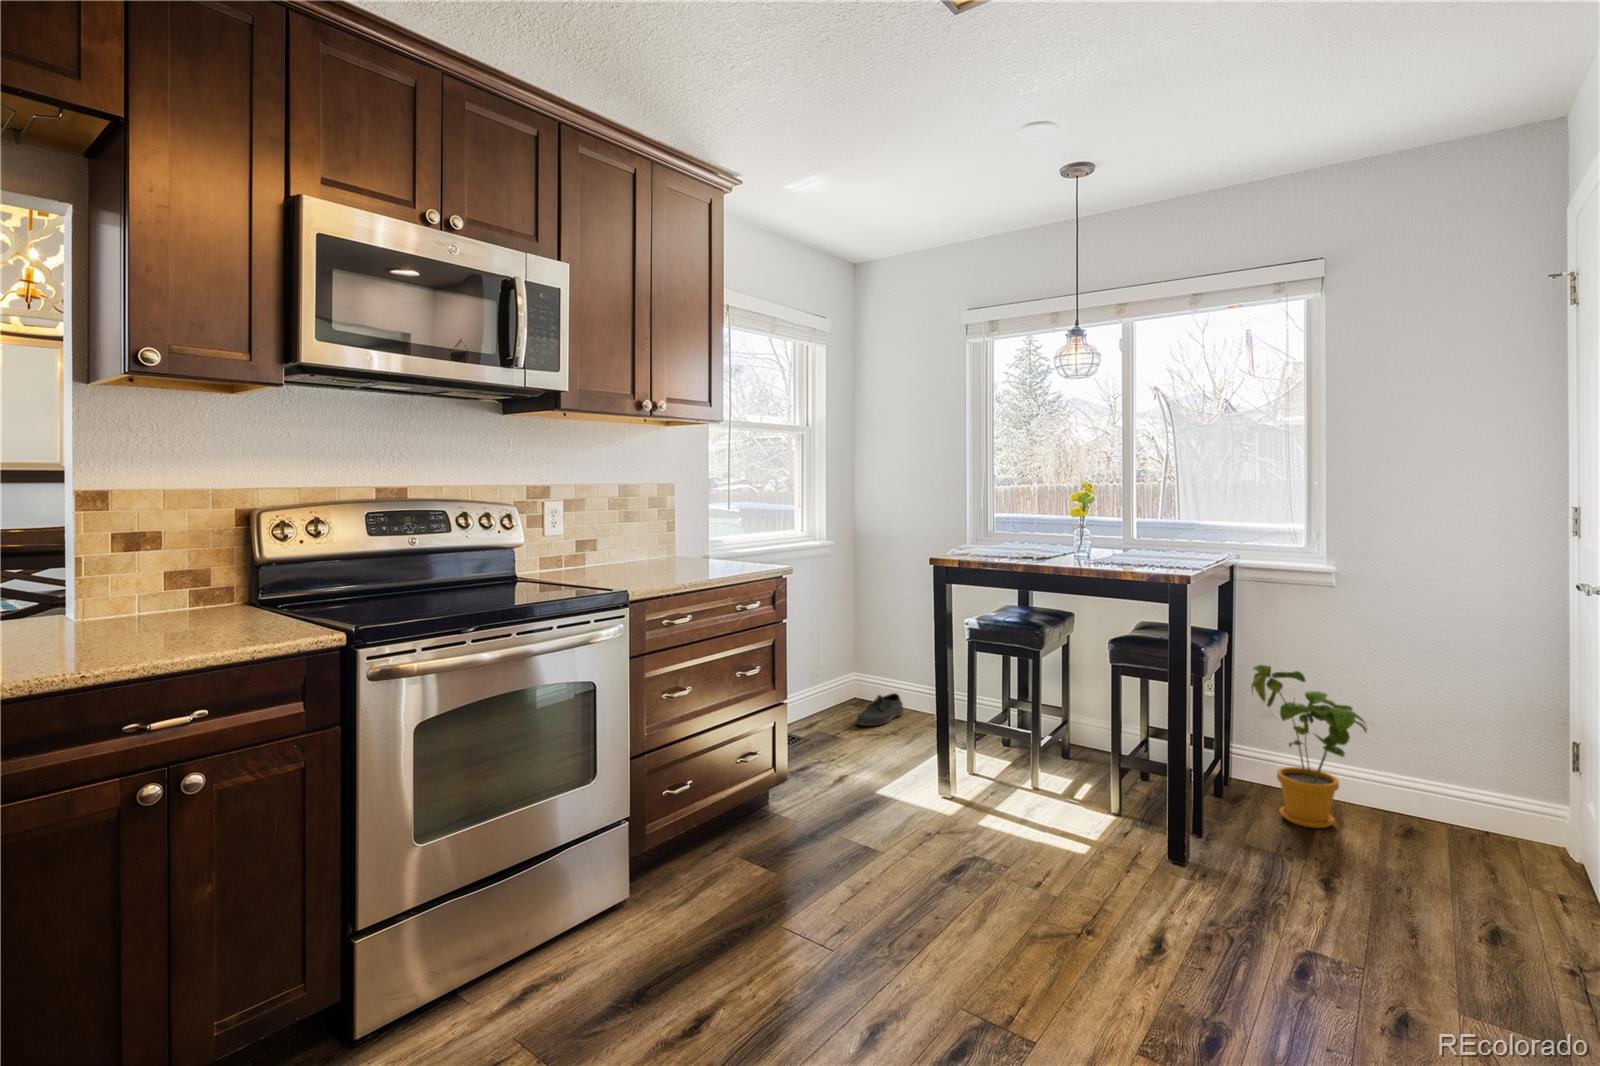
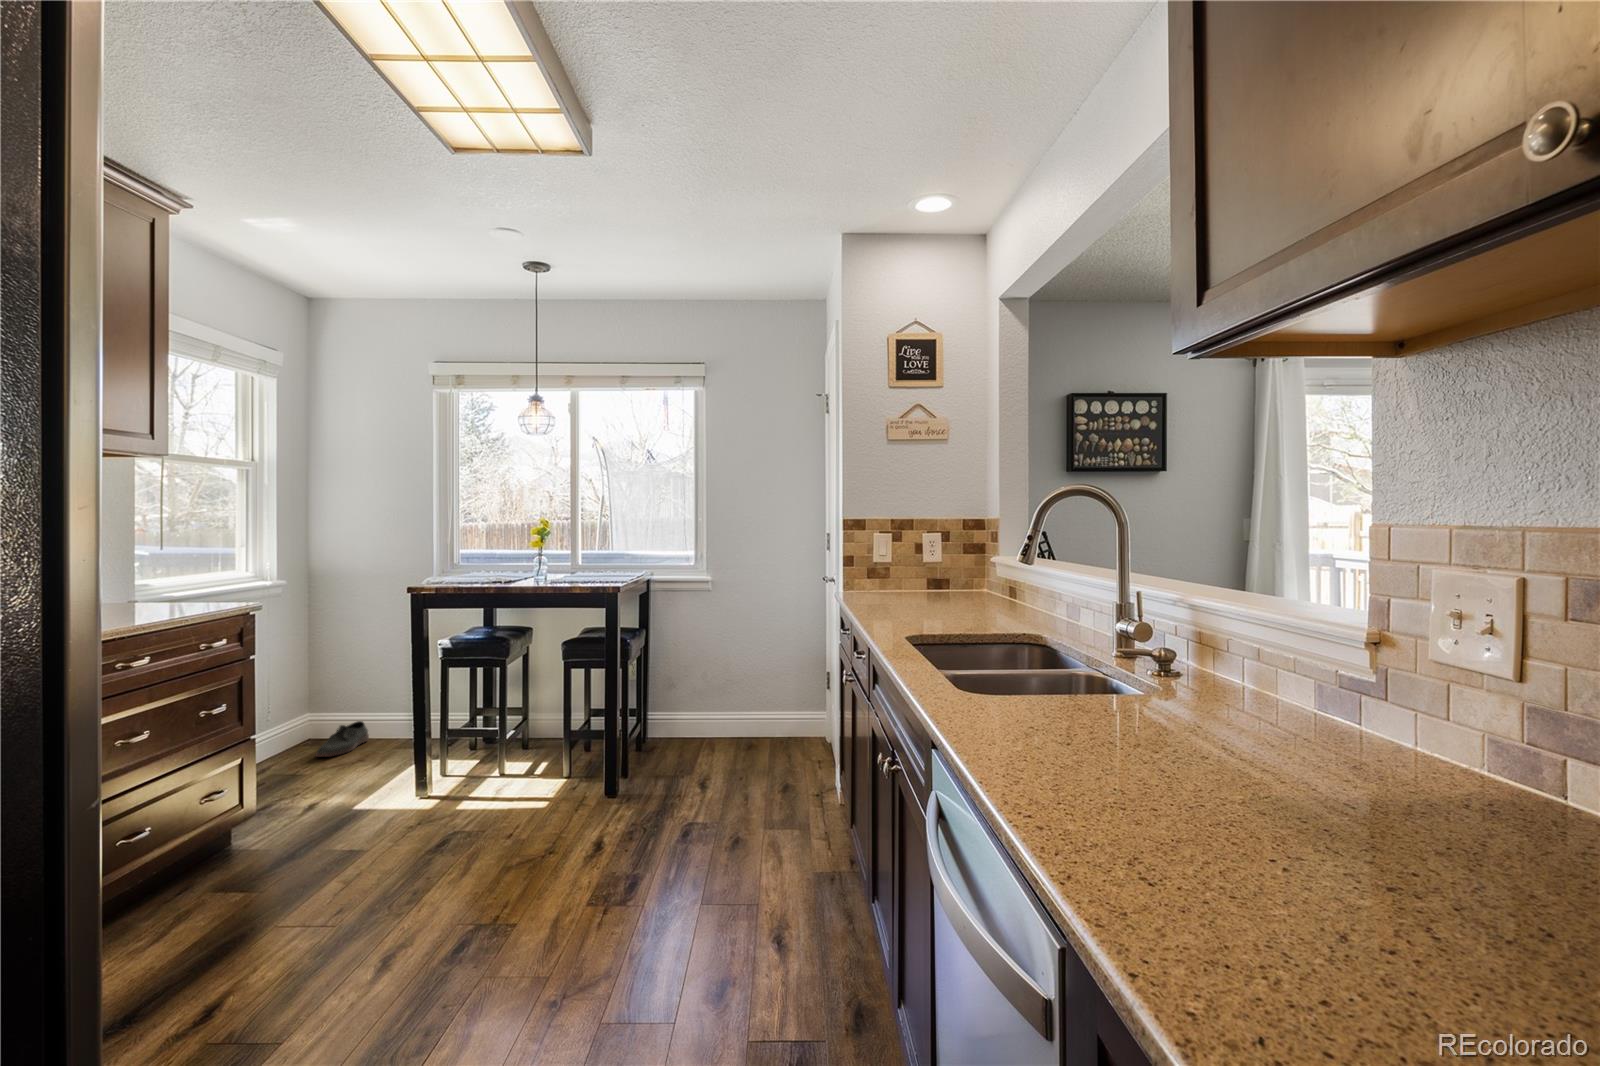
house plant: present [1251,665,1367,828] -> none [660,649,727,757]

